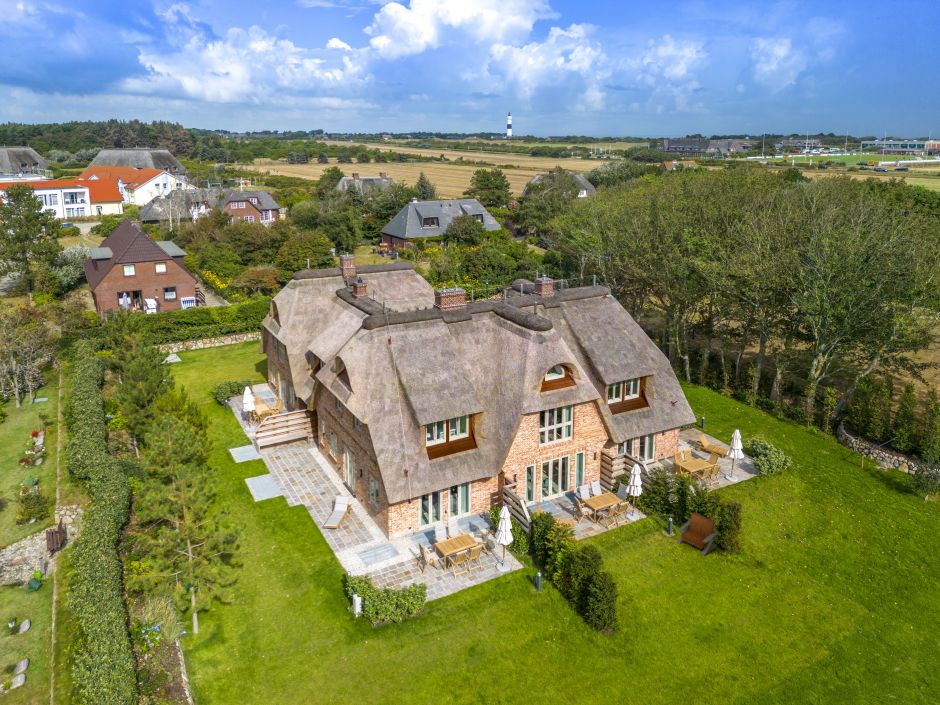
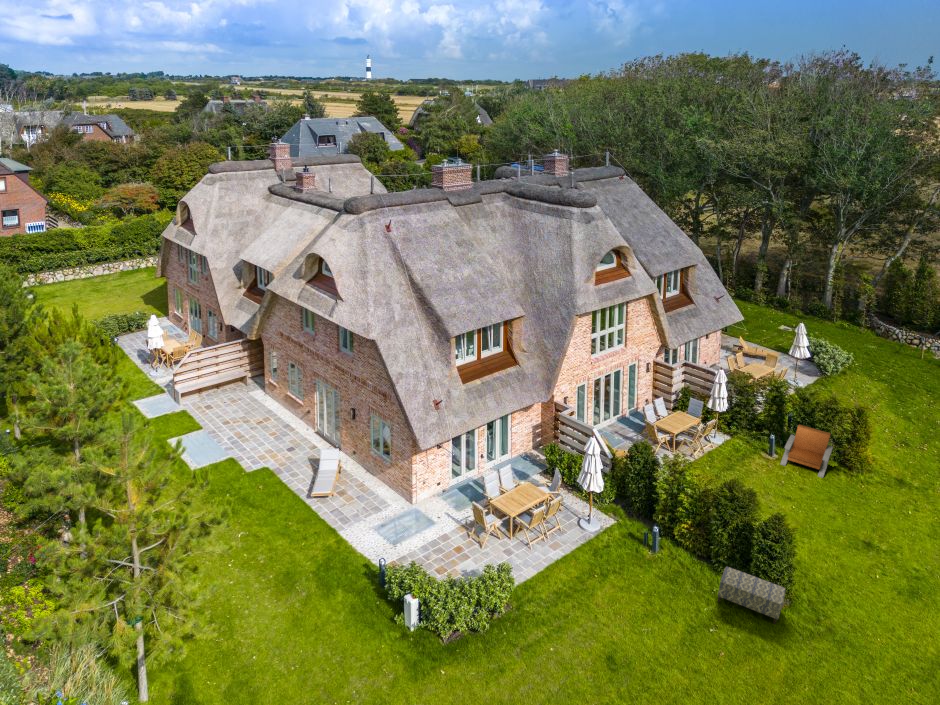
bench: none [566,604,610,647] -> present [718,567,785,624]

